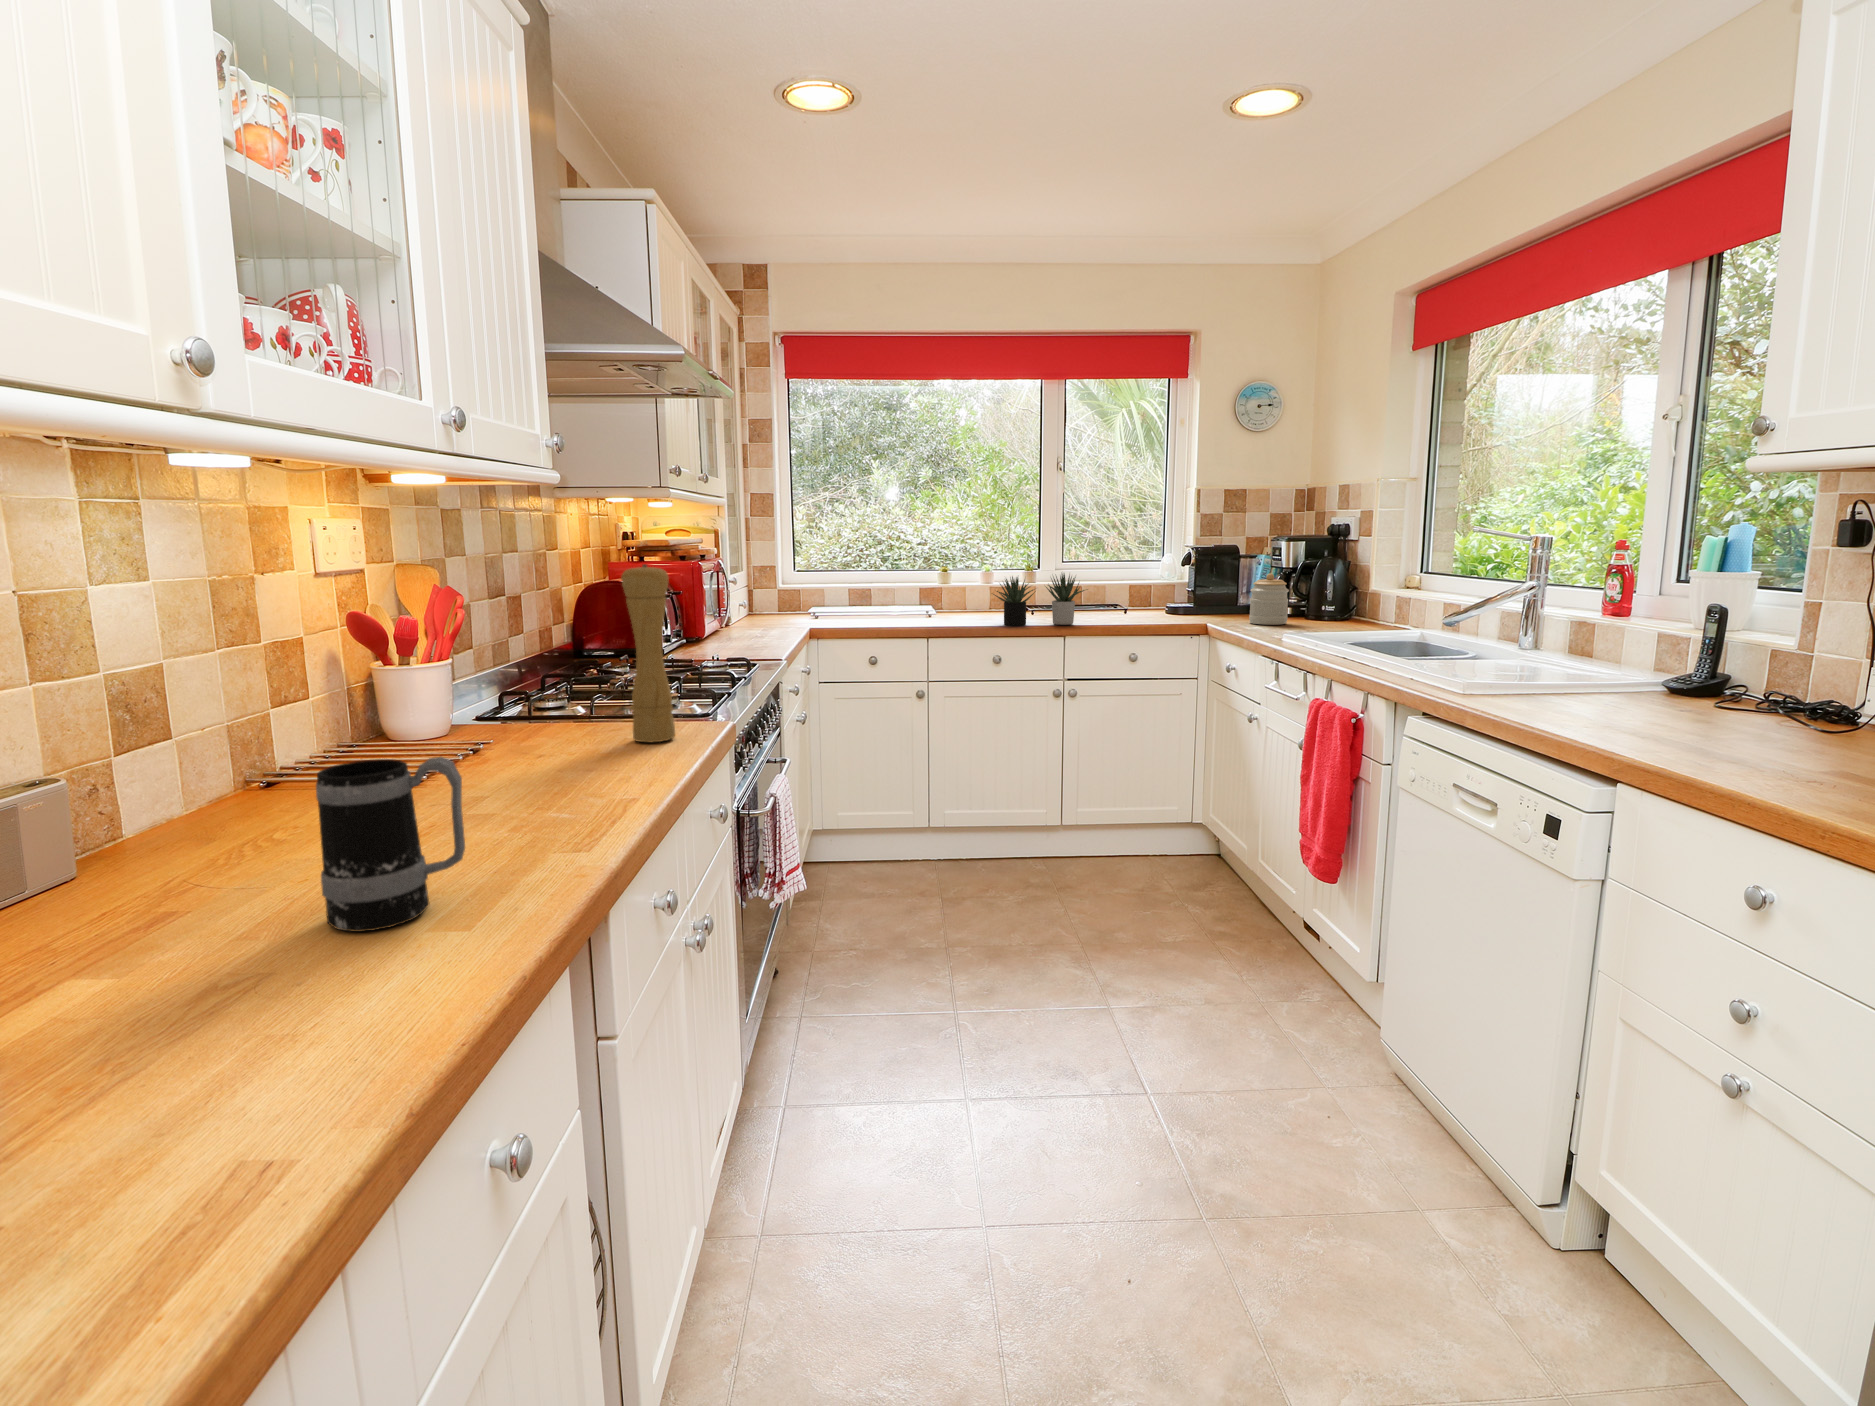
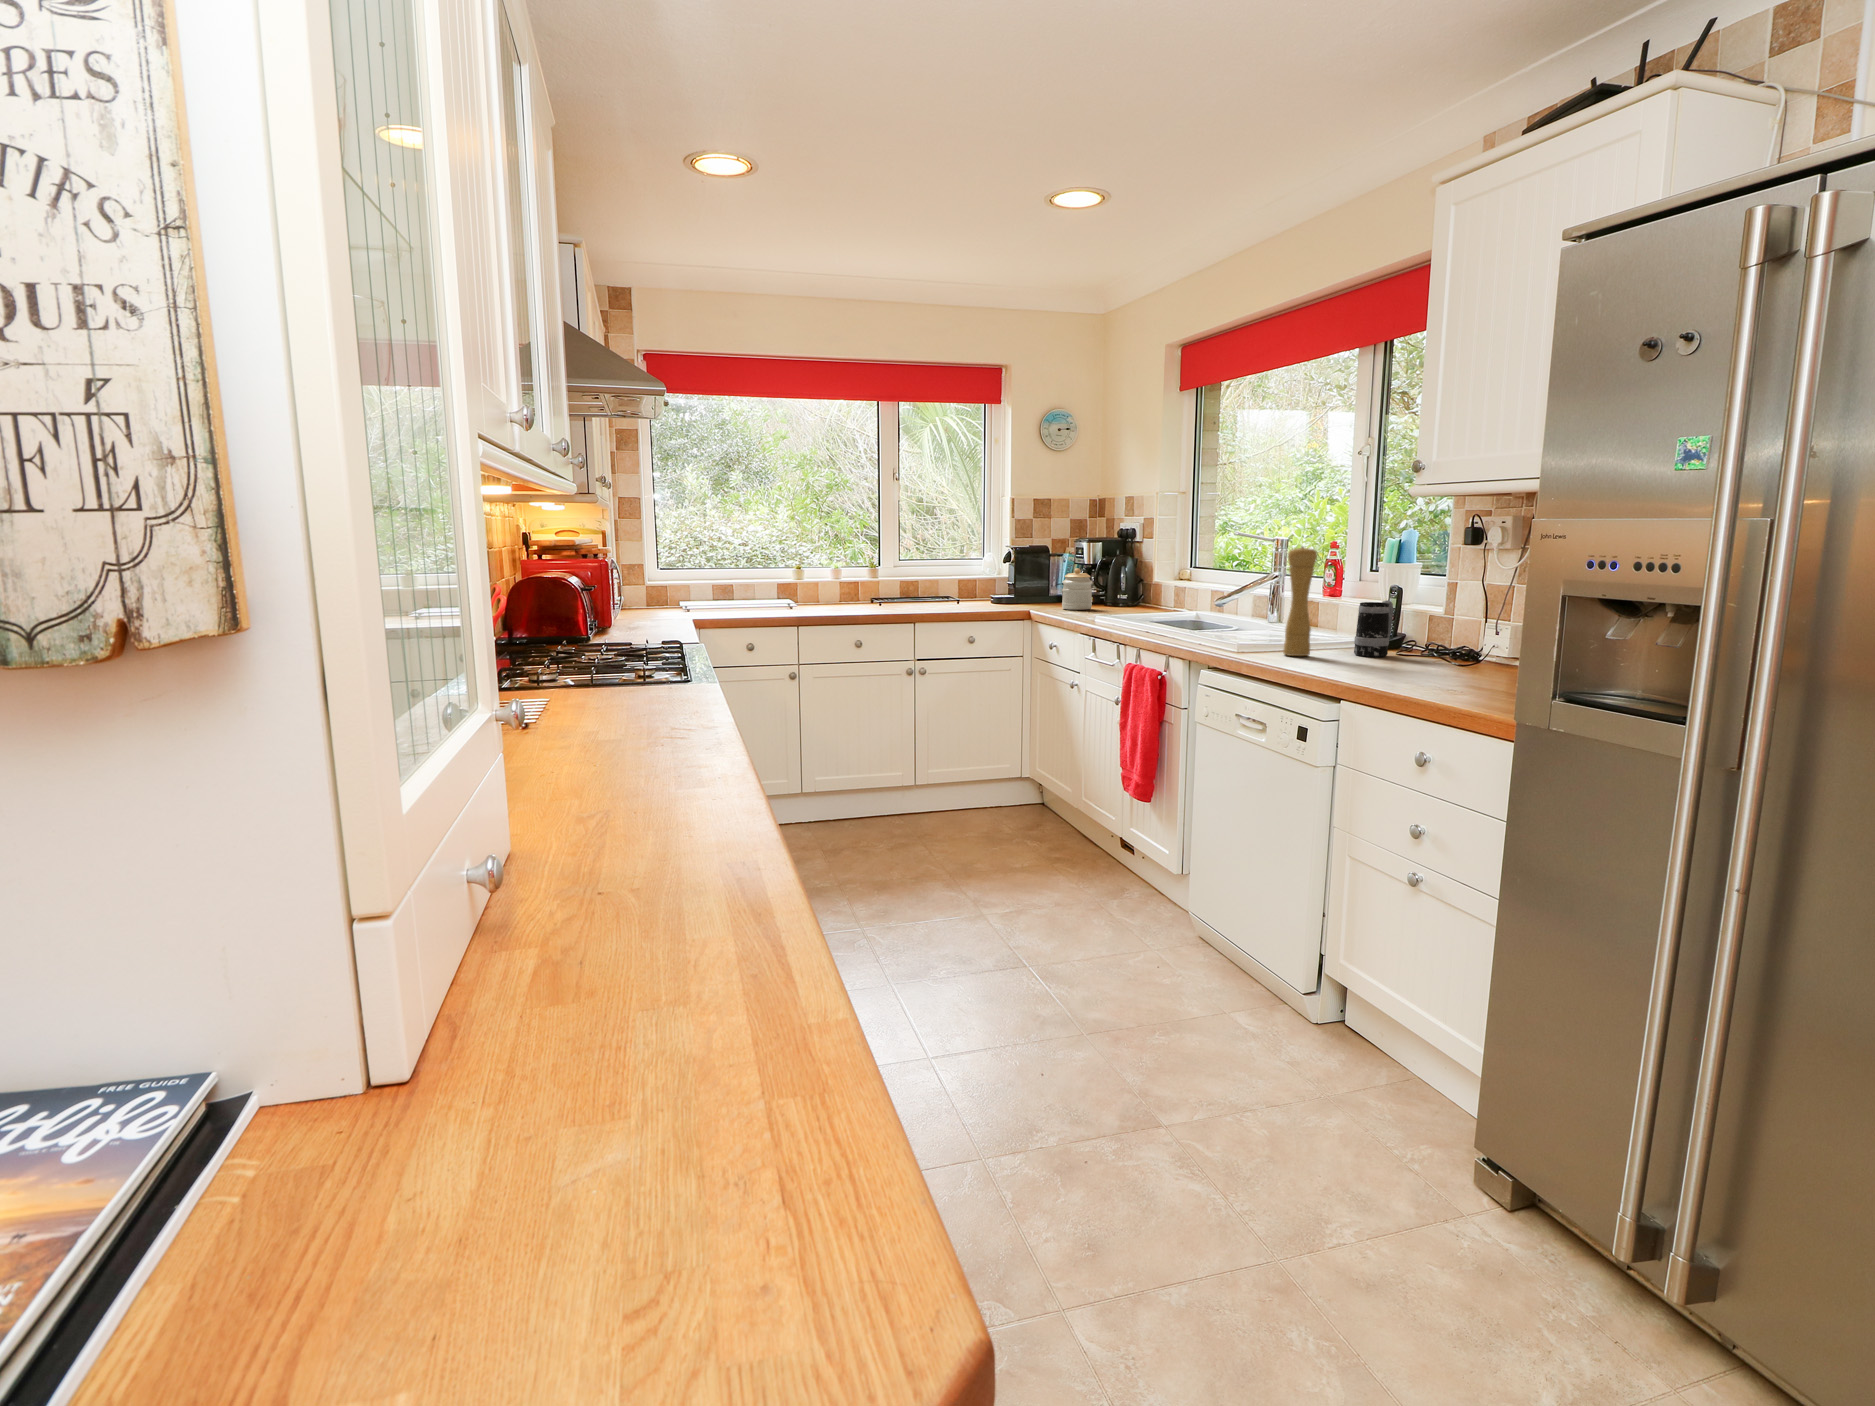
pepper mill: present [621,564,675,742] -> present [1283,546,1317,656]
succulent plant: present [993,574,1085,625] -> none [852,566,934,614]
mug: present [316,757,465,932] -> present [1354,600,1393,657]

